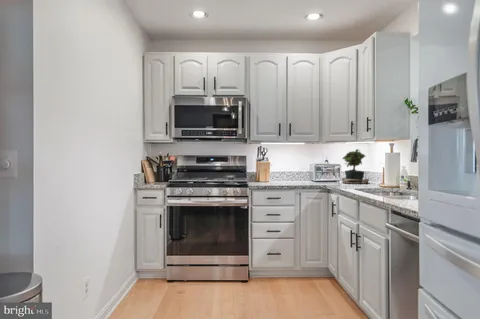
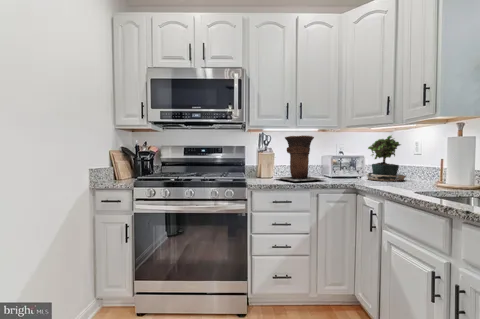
vase: none [269,149,310,184] -> present [277,135,324,181]

